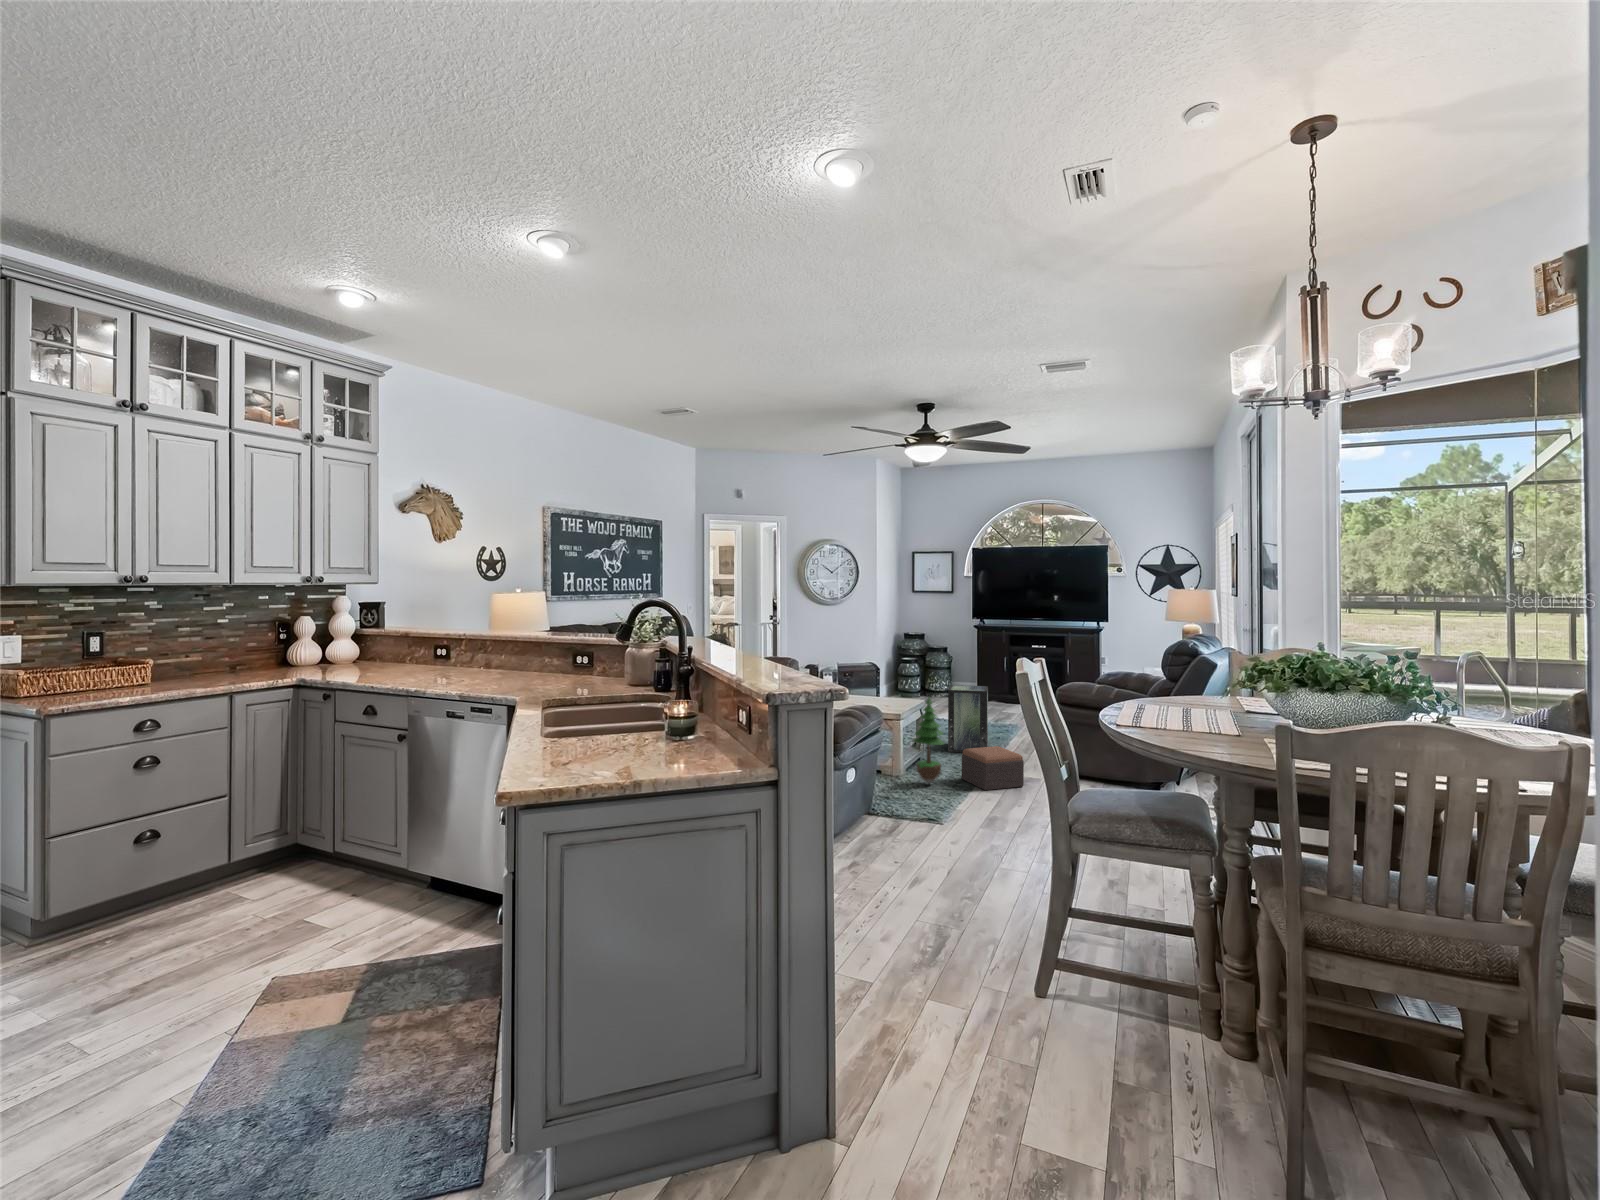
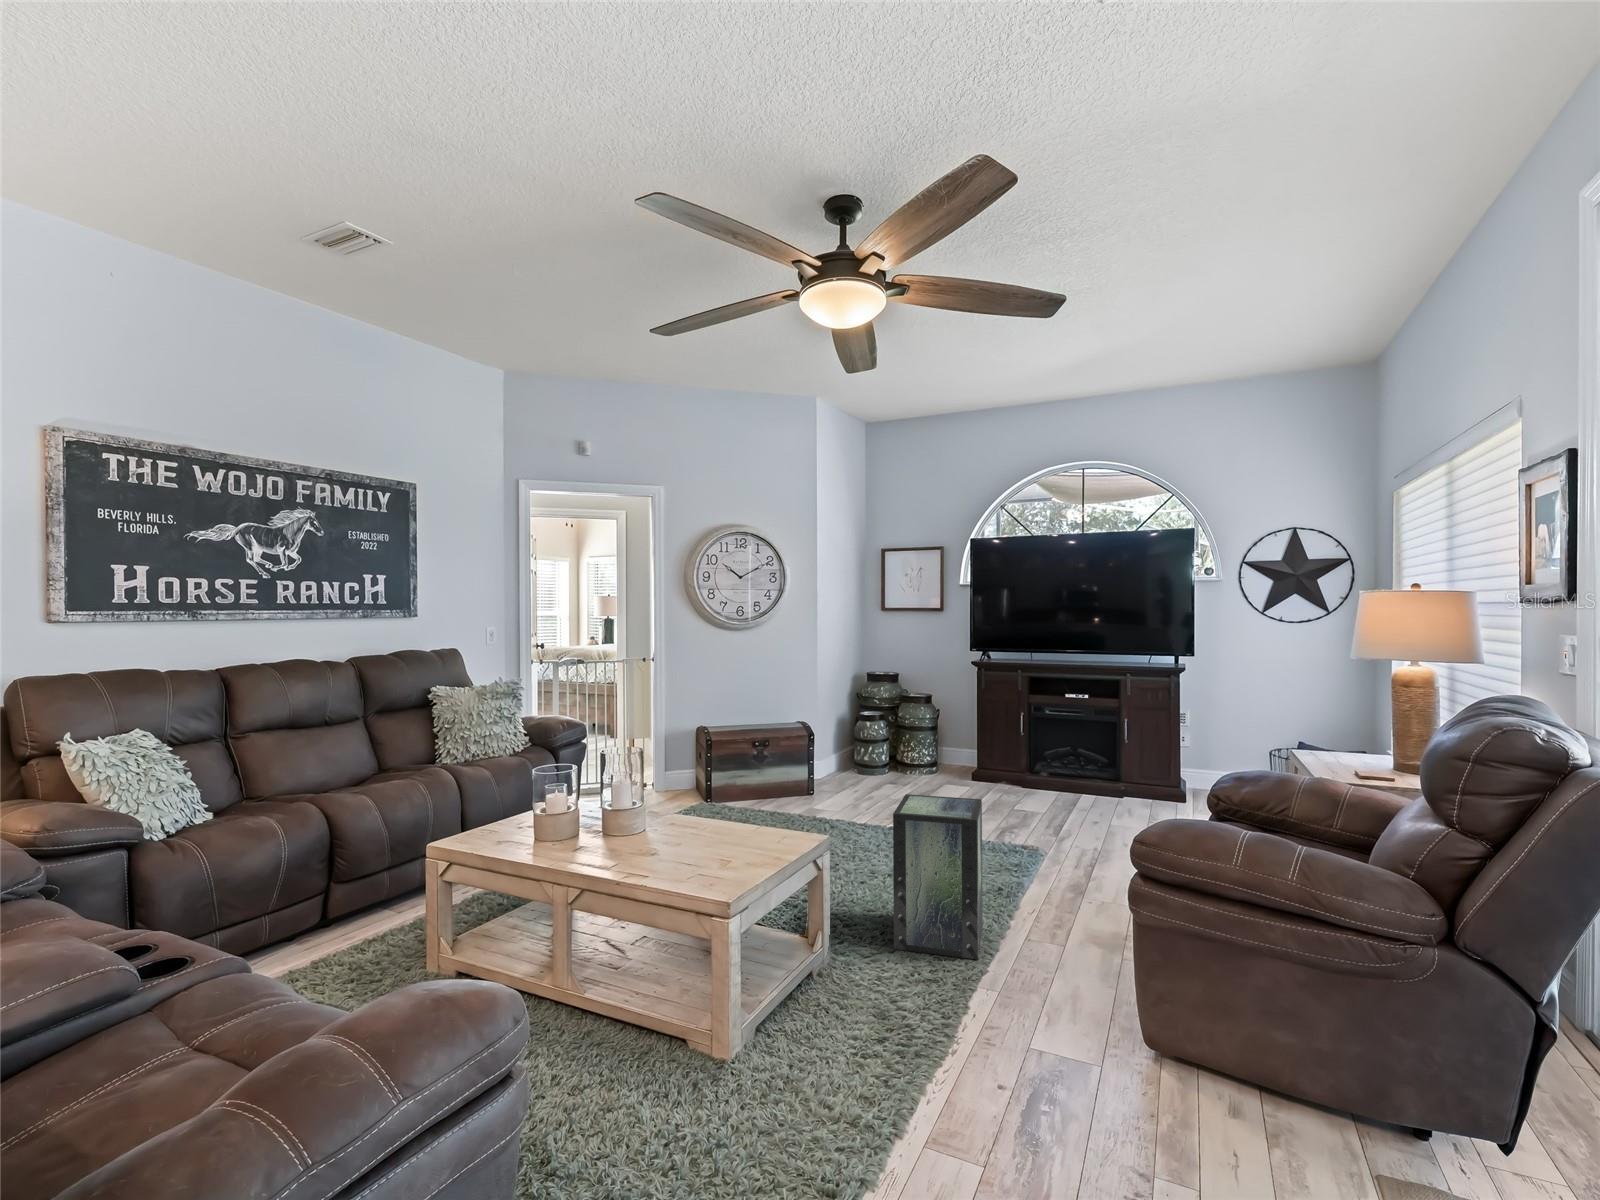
potted tree: present [913,698,944,784] -> none [754,881,843,1130]
footstool: present [962,746,1024,790] -> none [898,997,1065,1171]

